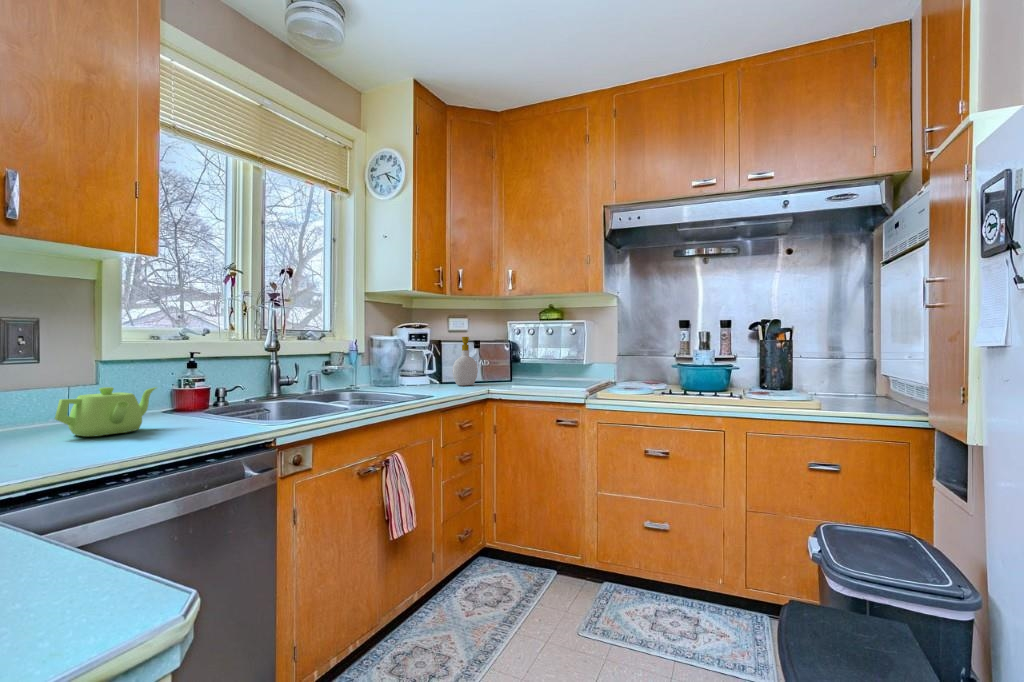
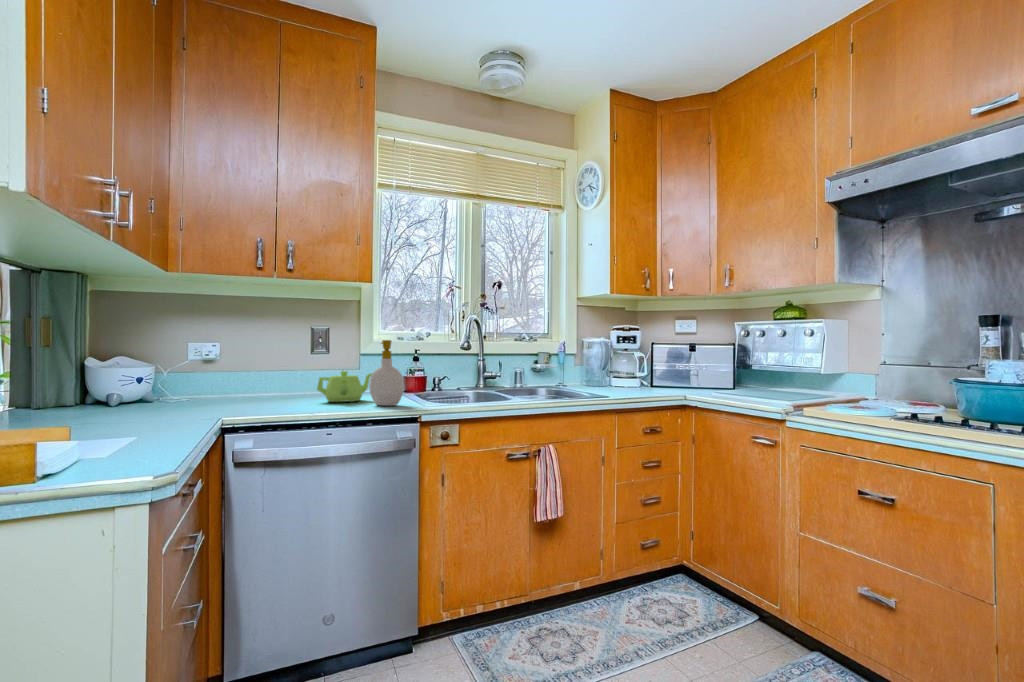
soap bottle: present [452,337,478,386] -> present [369,340,404,406]

